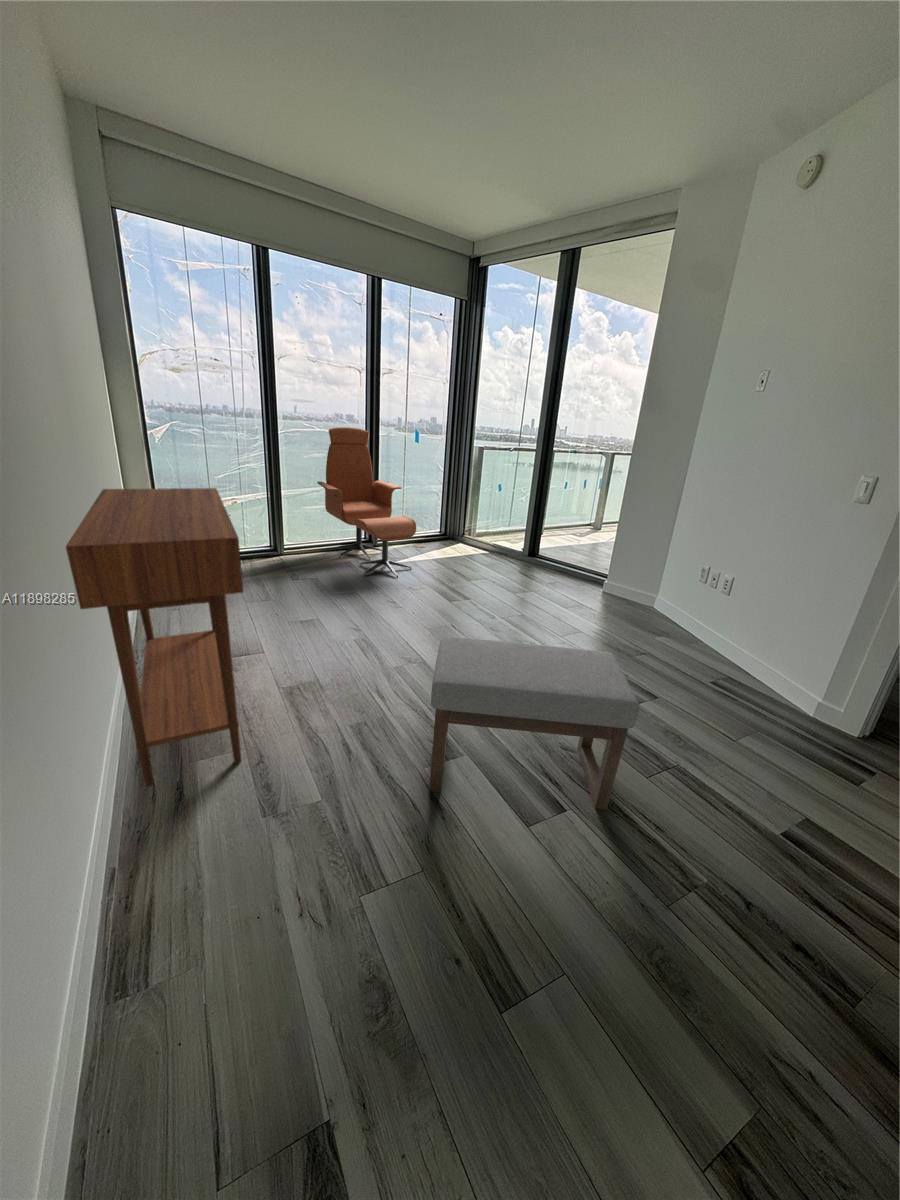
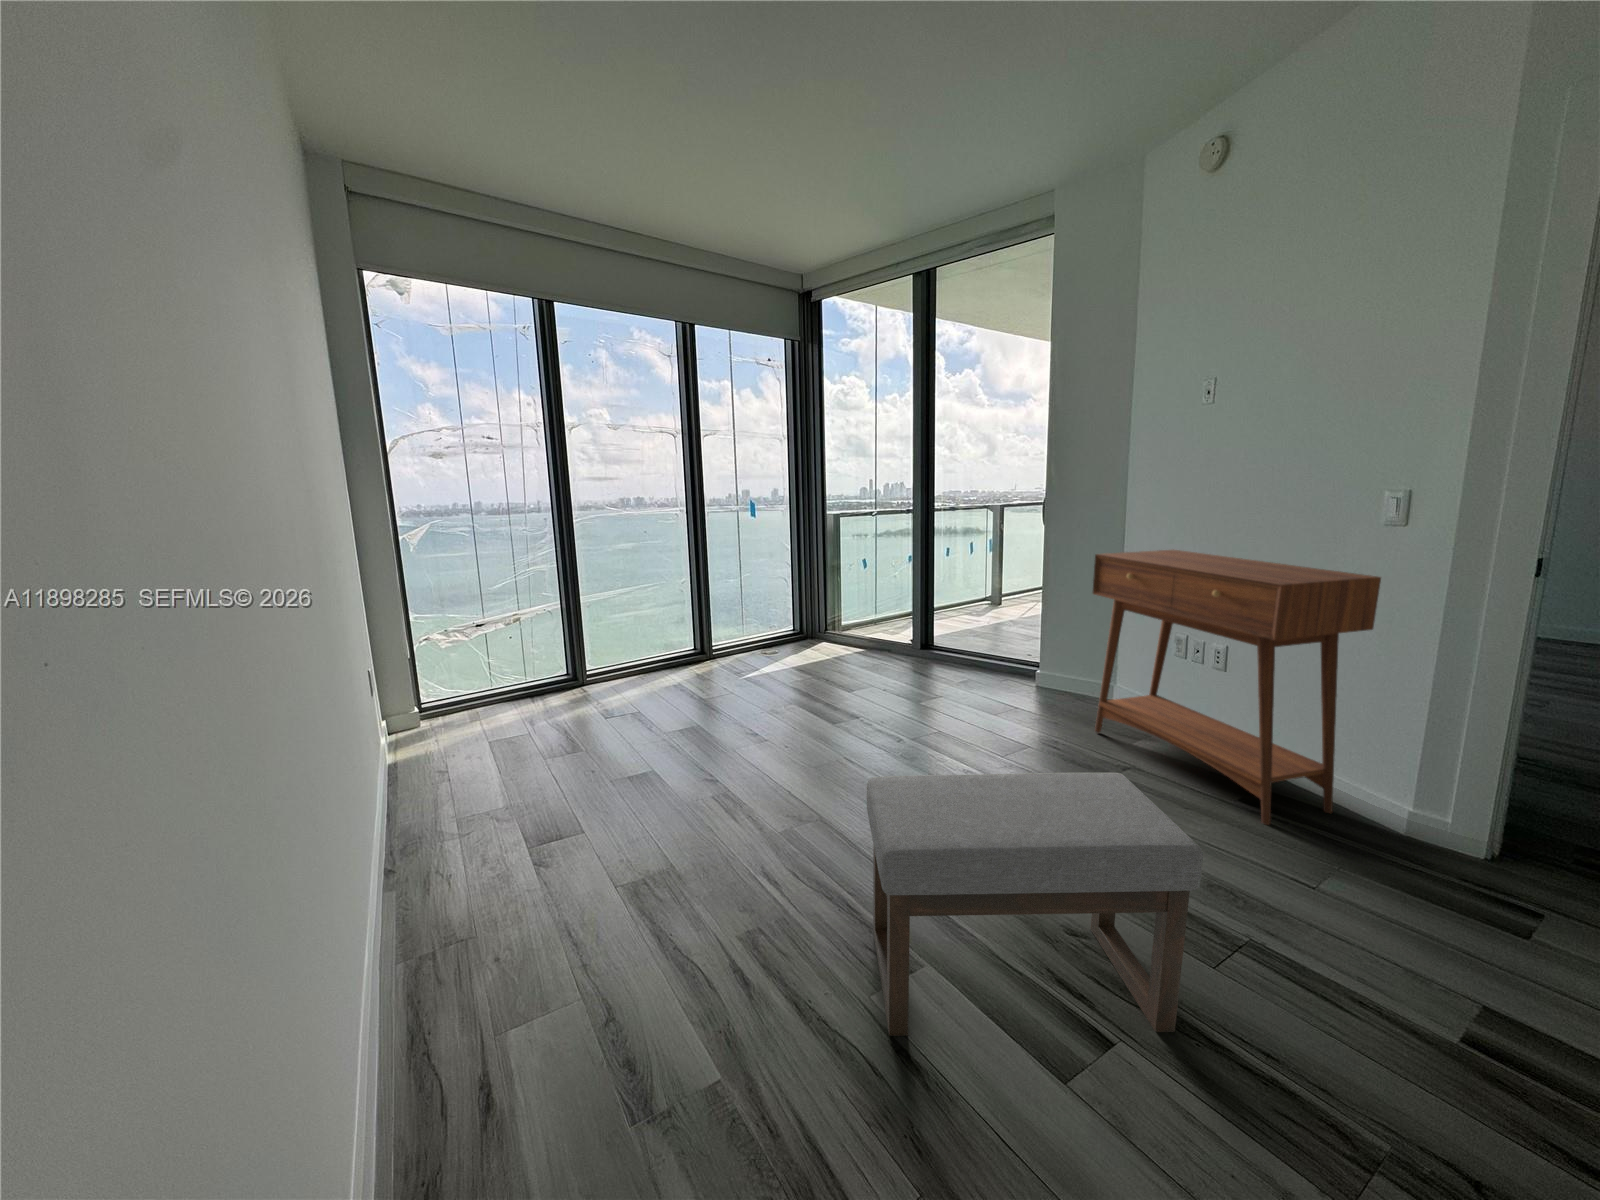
lounge chair: present [317,427,416,578] -> none [627,506,770,702]
console table: present [66,488,243,787] -> present [1093,550,1381,825]

